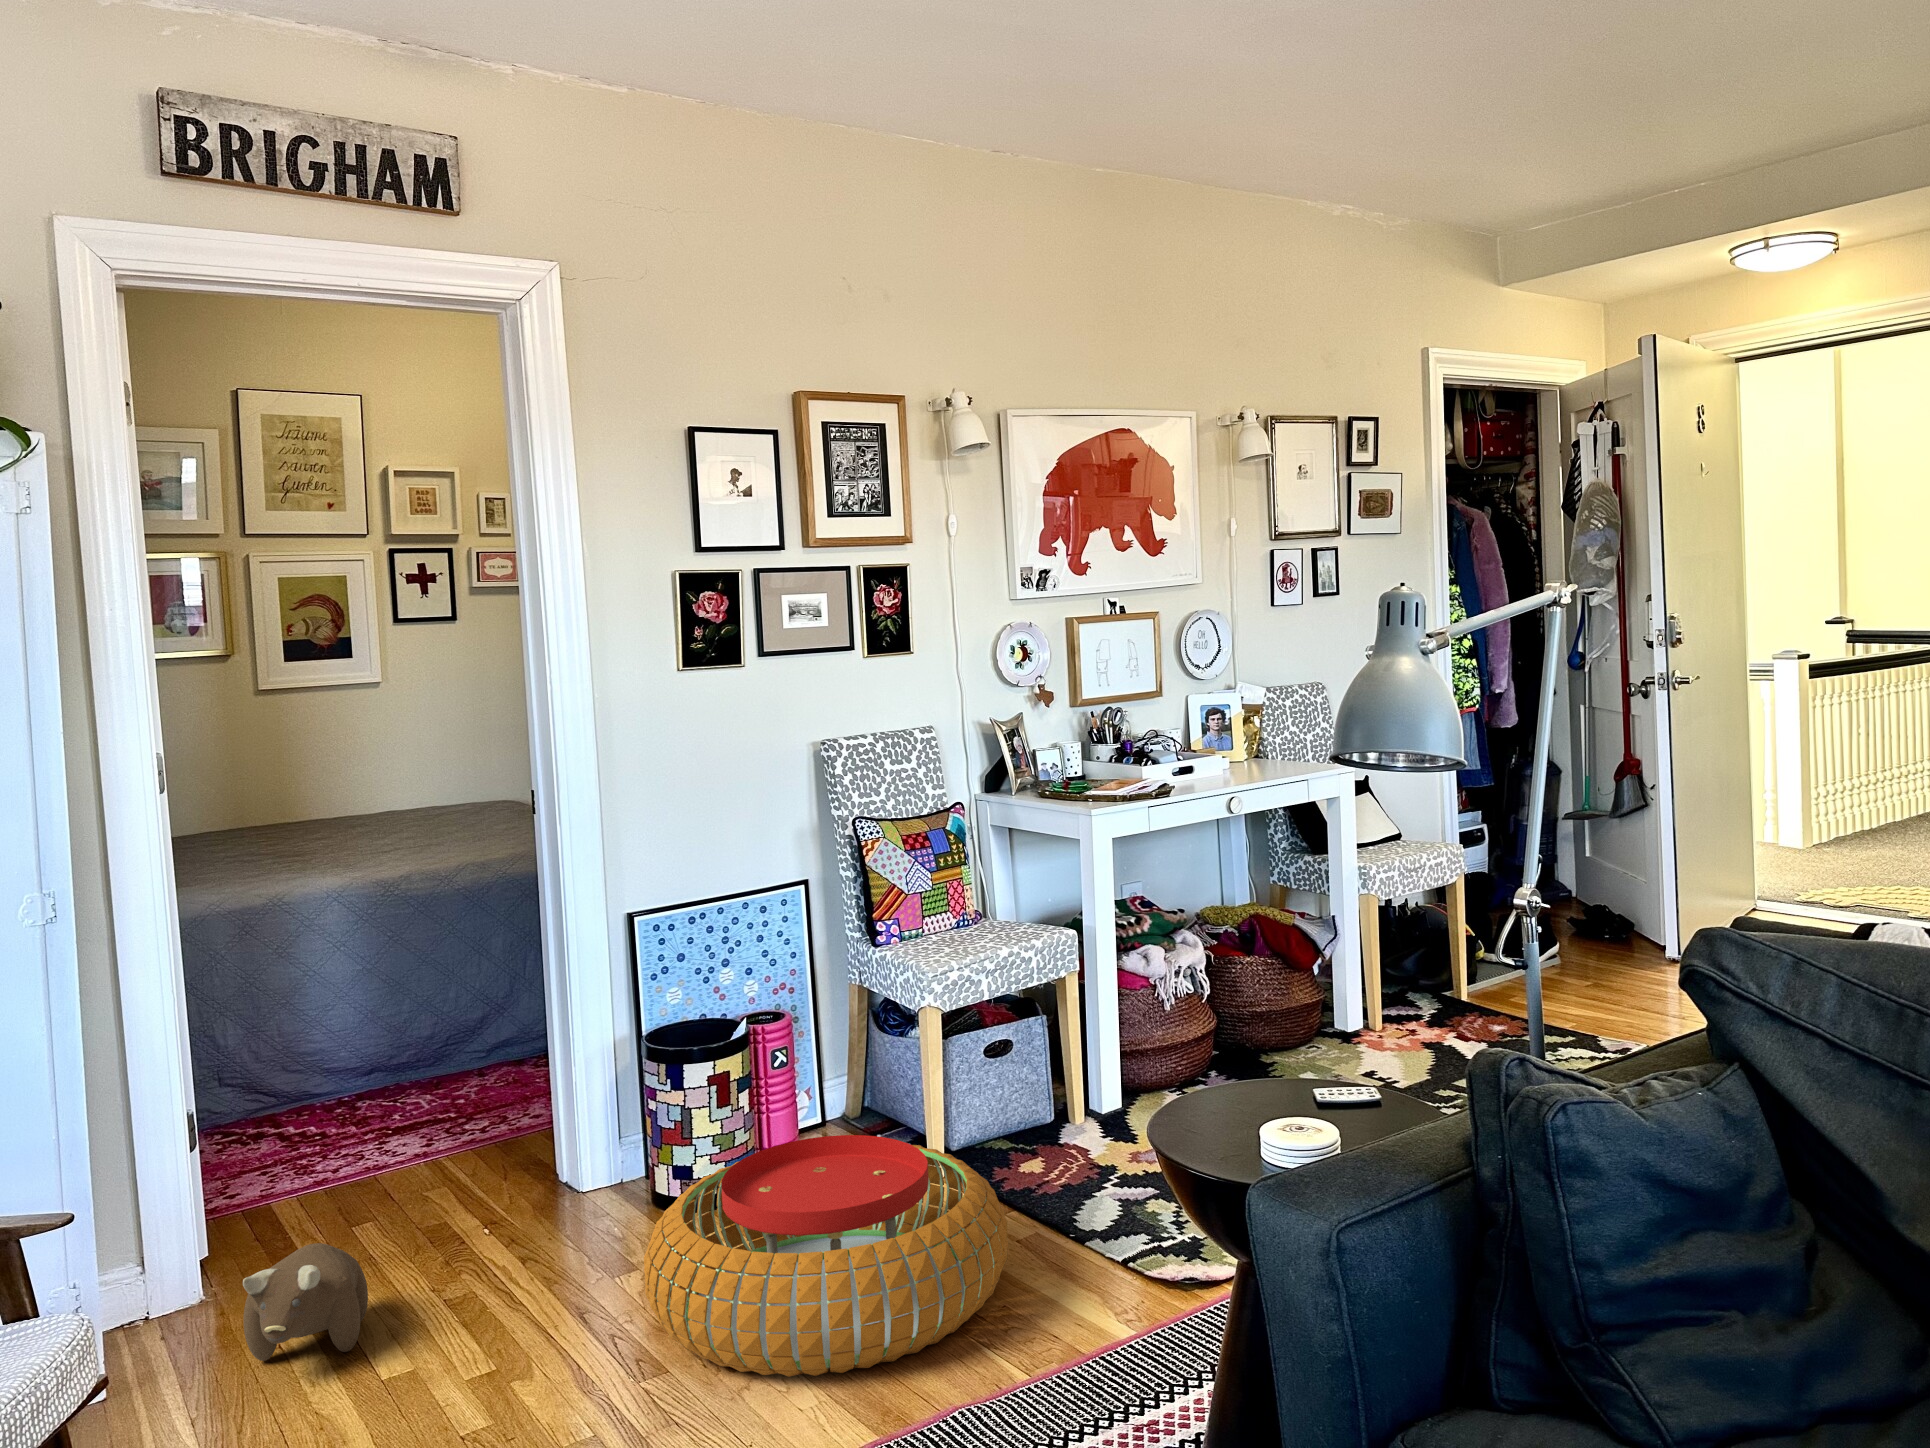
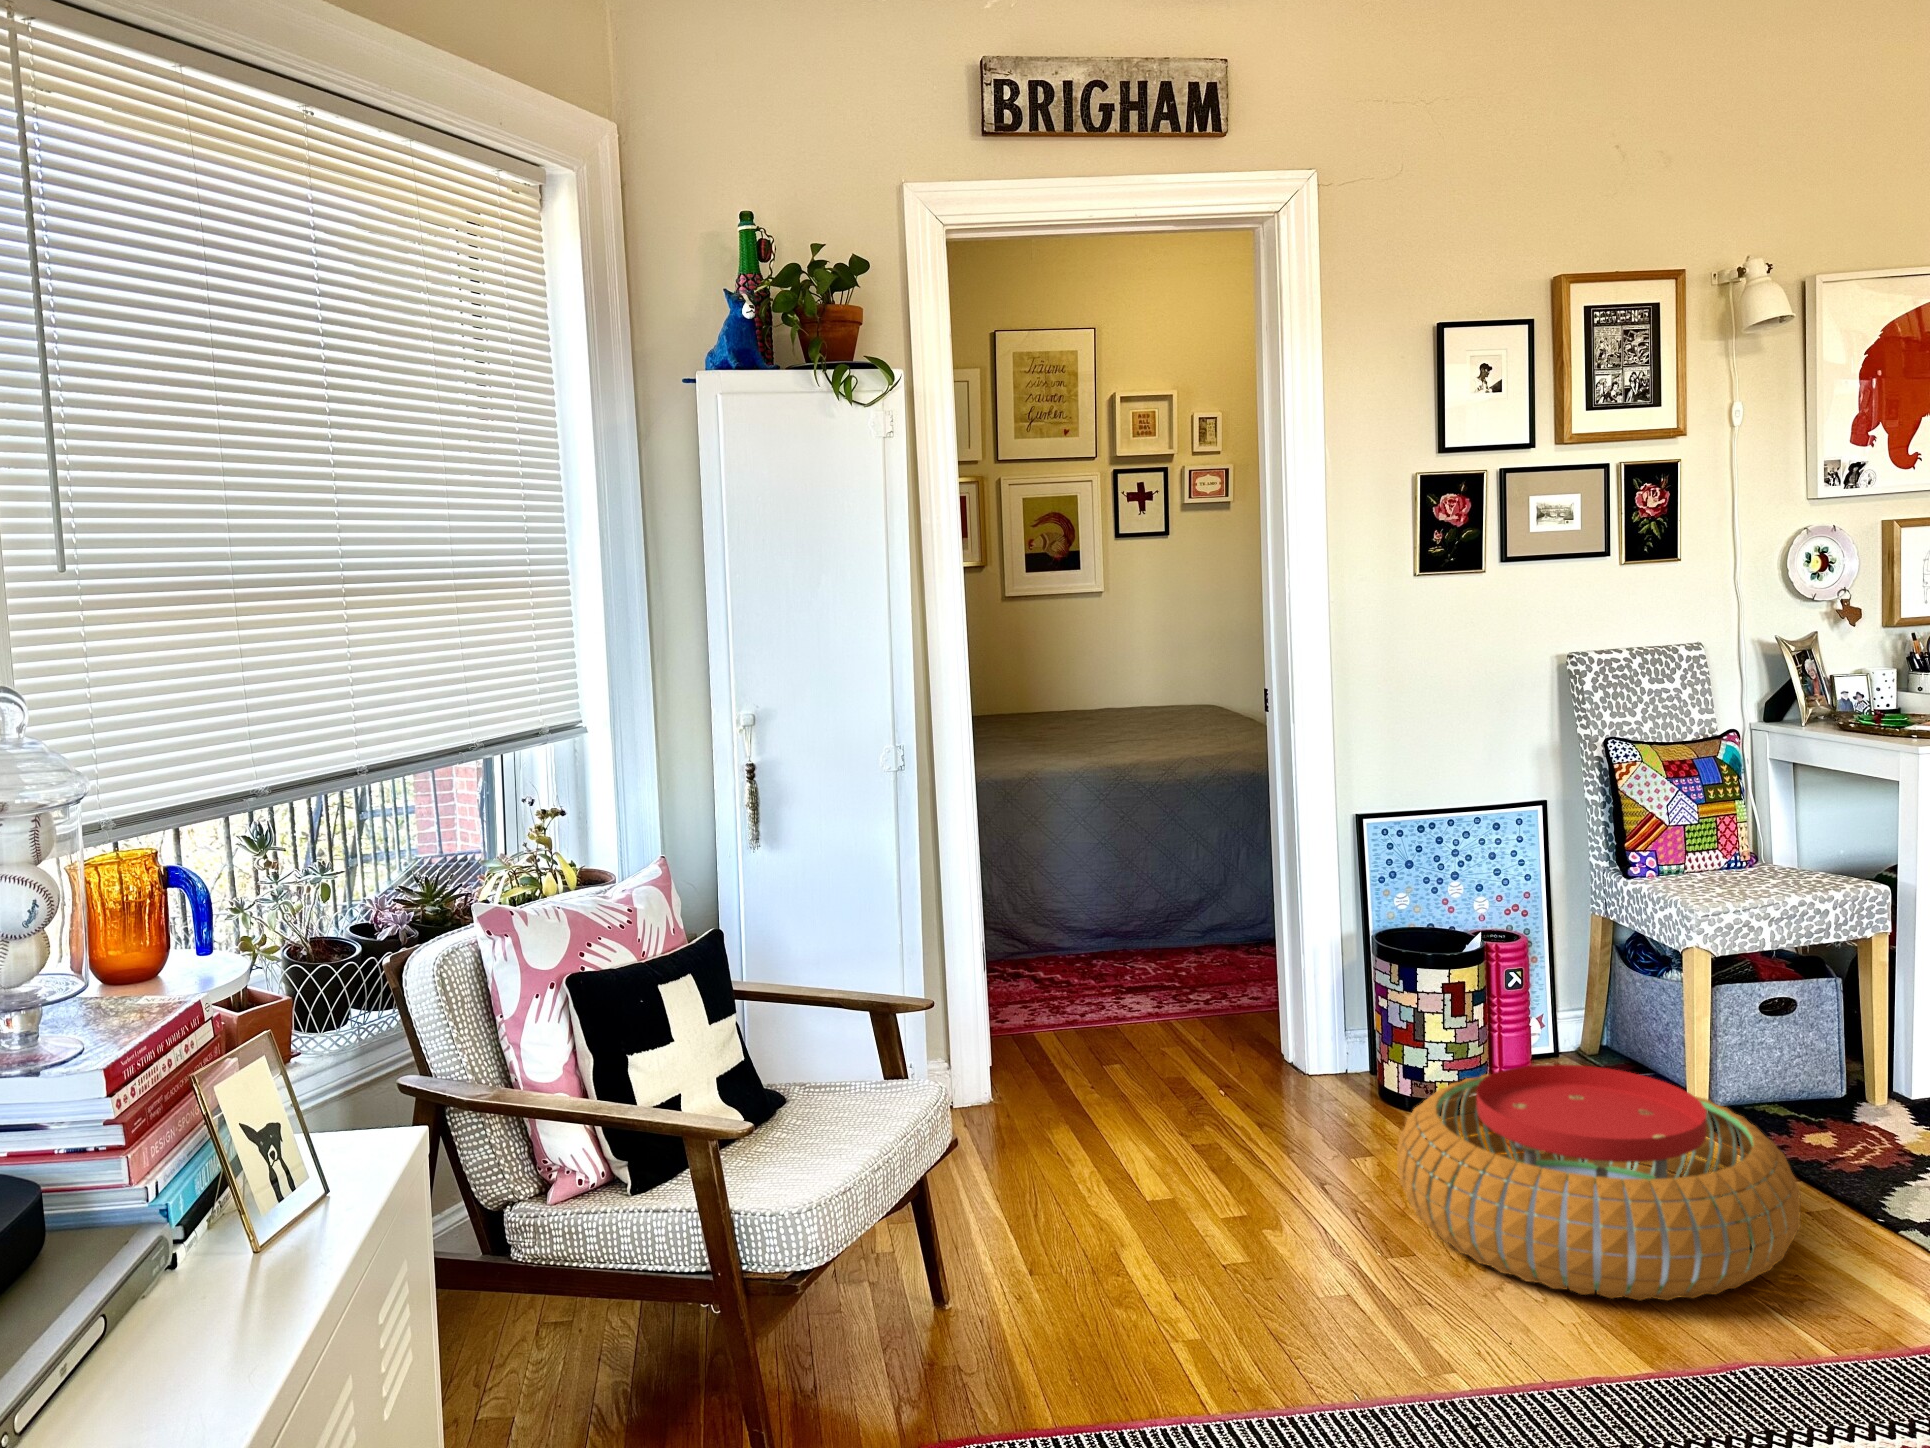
plush toy: present [243,1243,368,1361] -> none [1048,1077,1140,1174]

